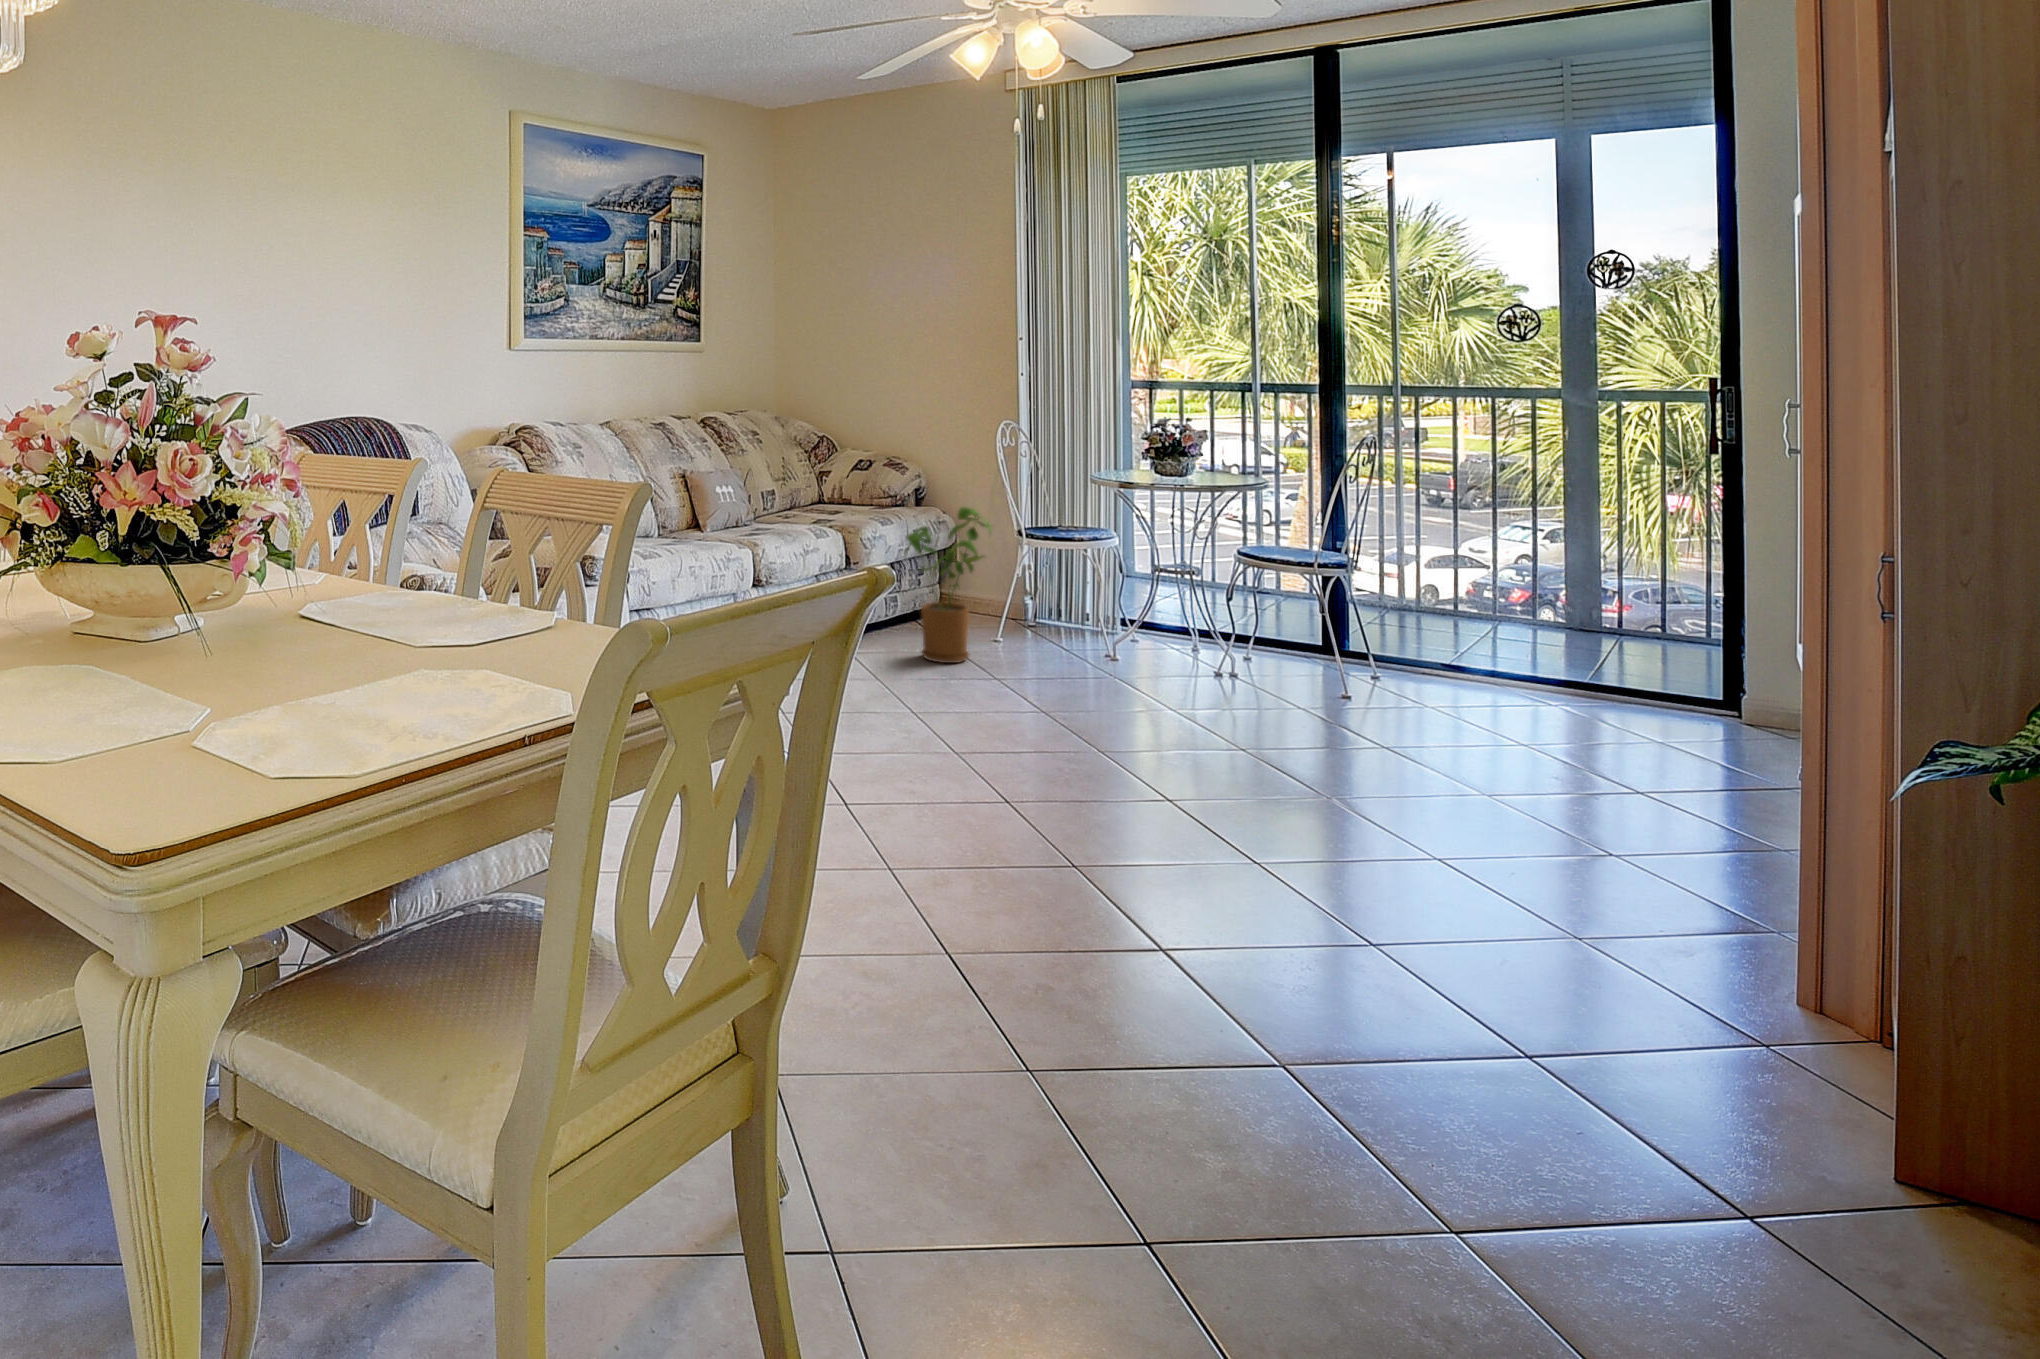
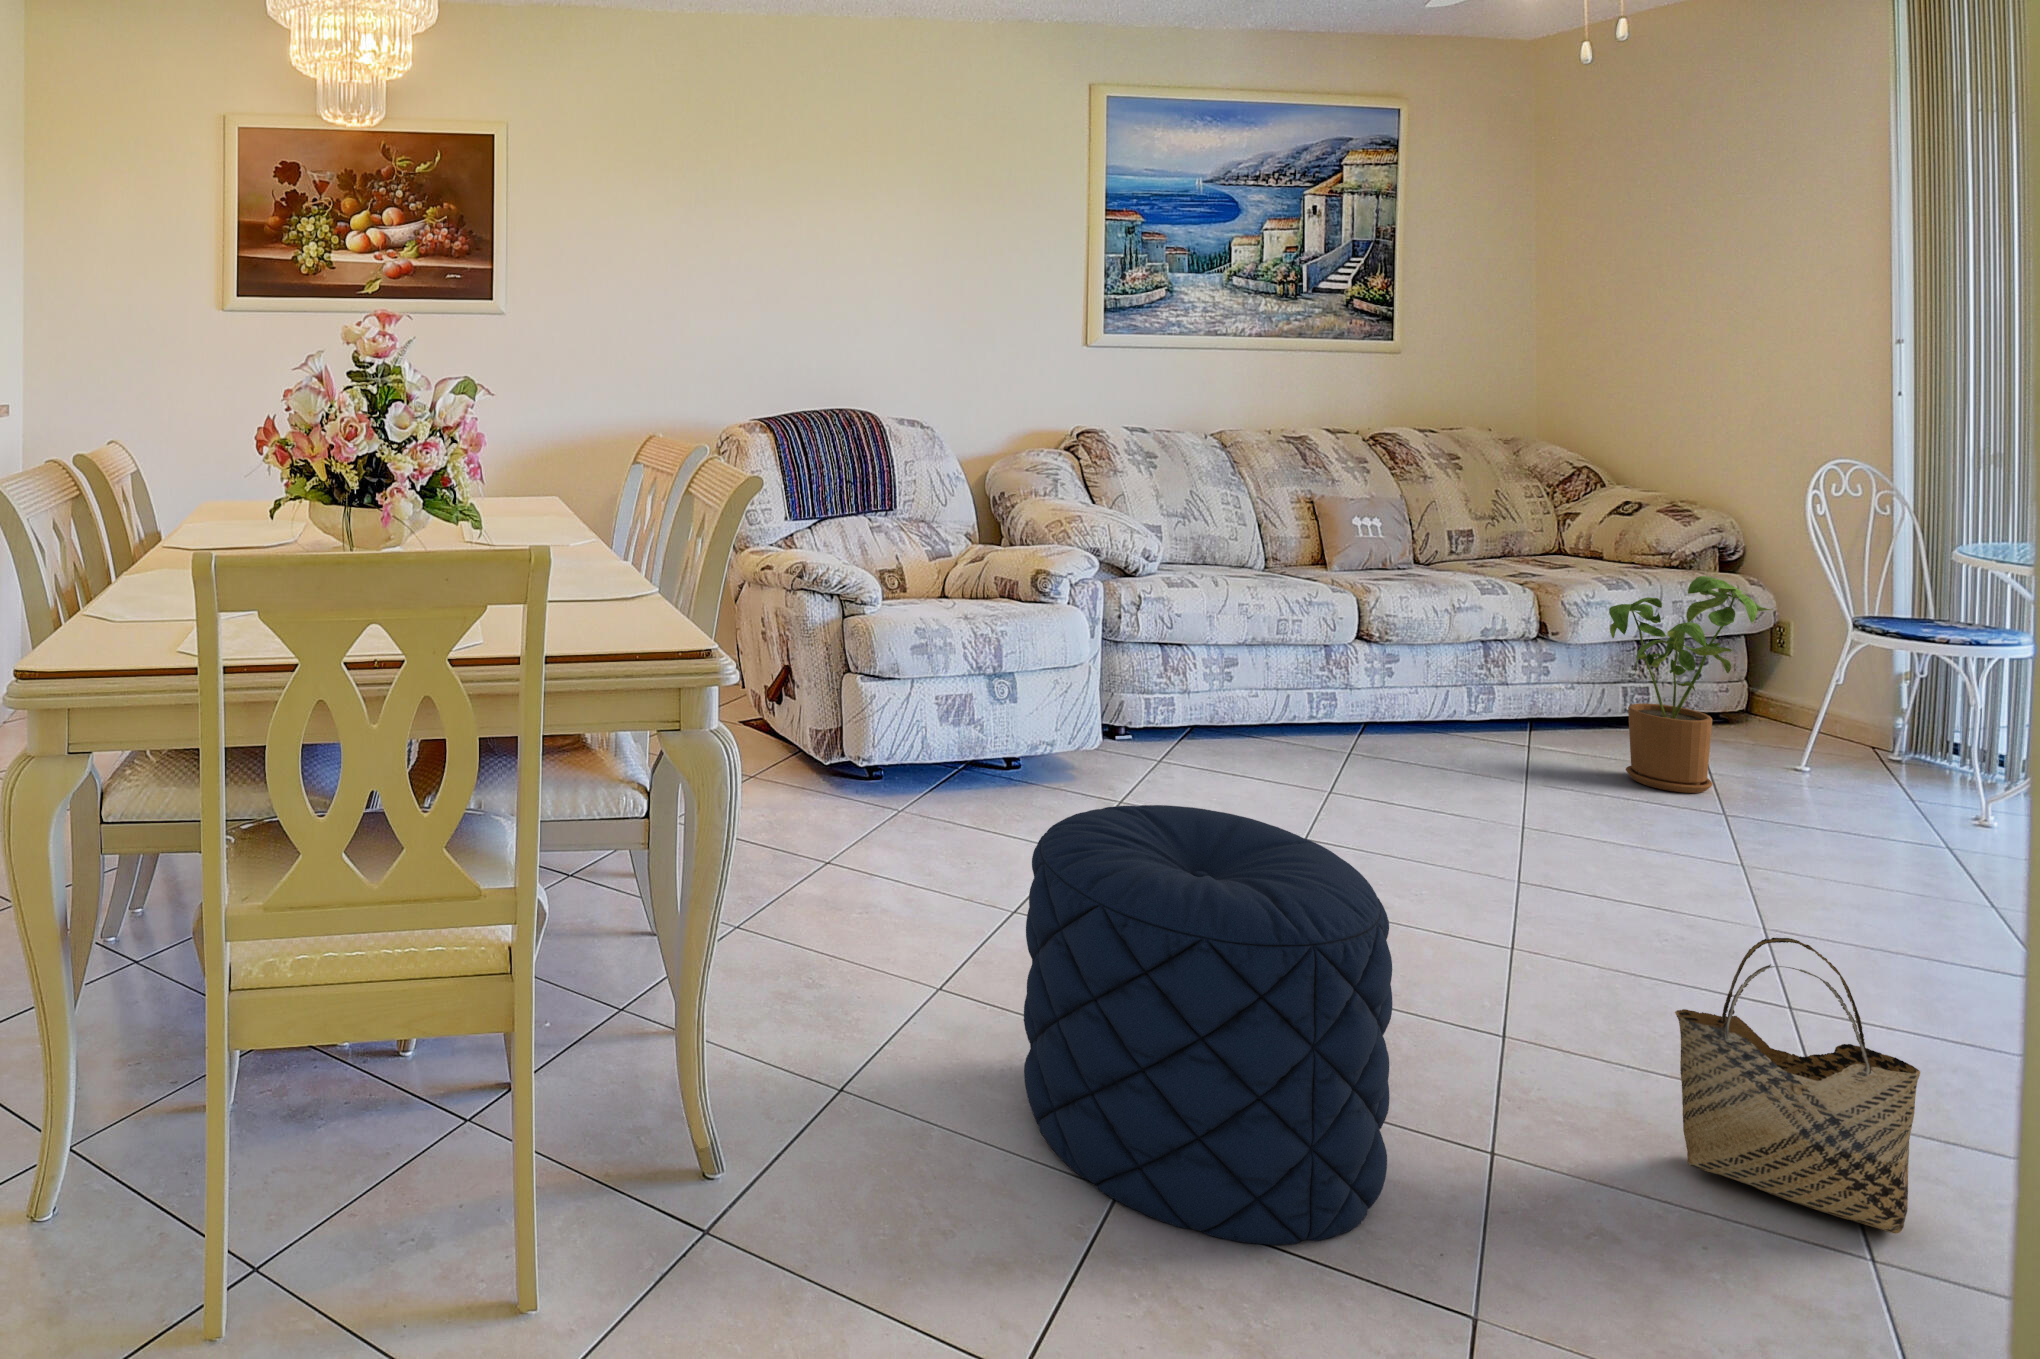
pouf: none [904,721,1187,1056] -> present [1024,805,1392,1245]
woven basket: none [1227,729,1351,900] -> present [1675,938,1920,1234]

